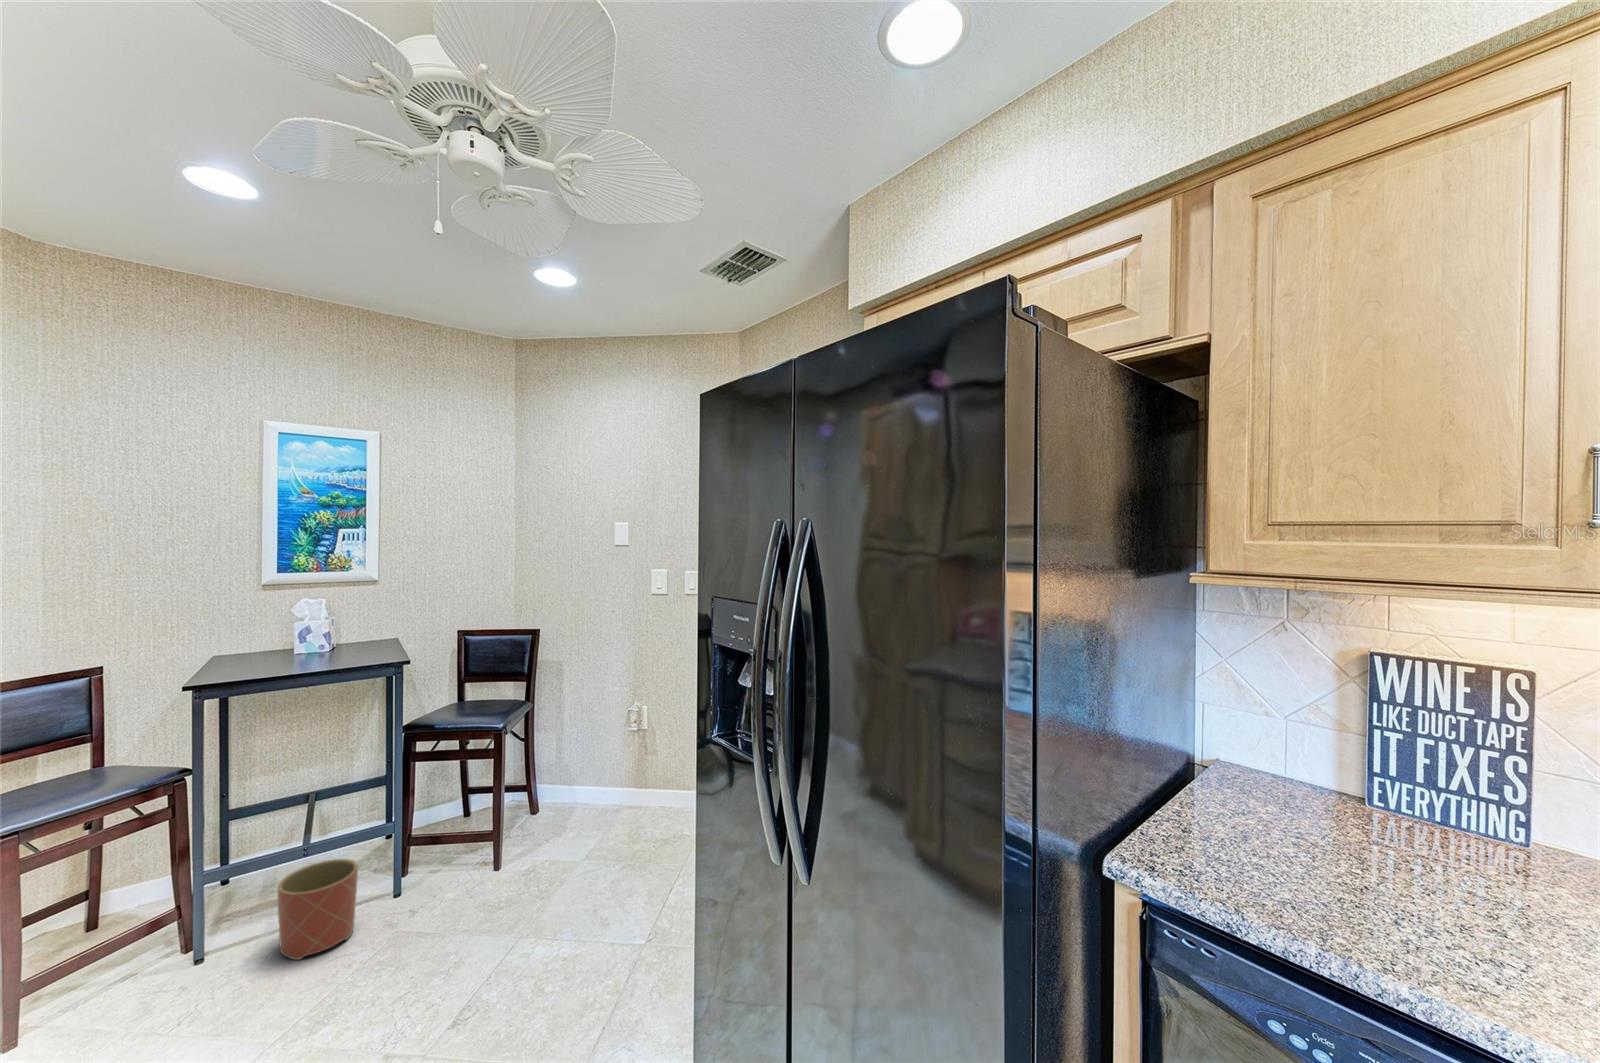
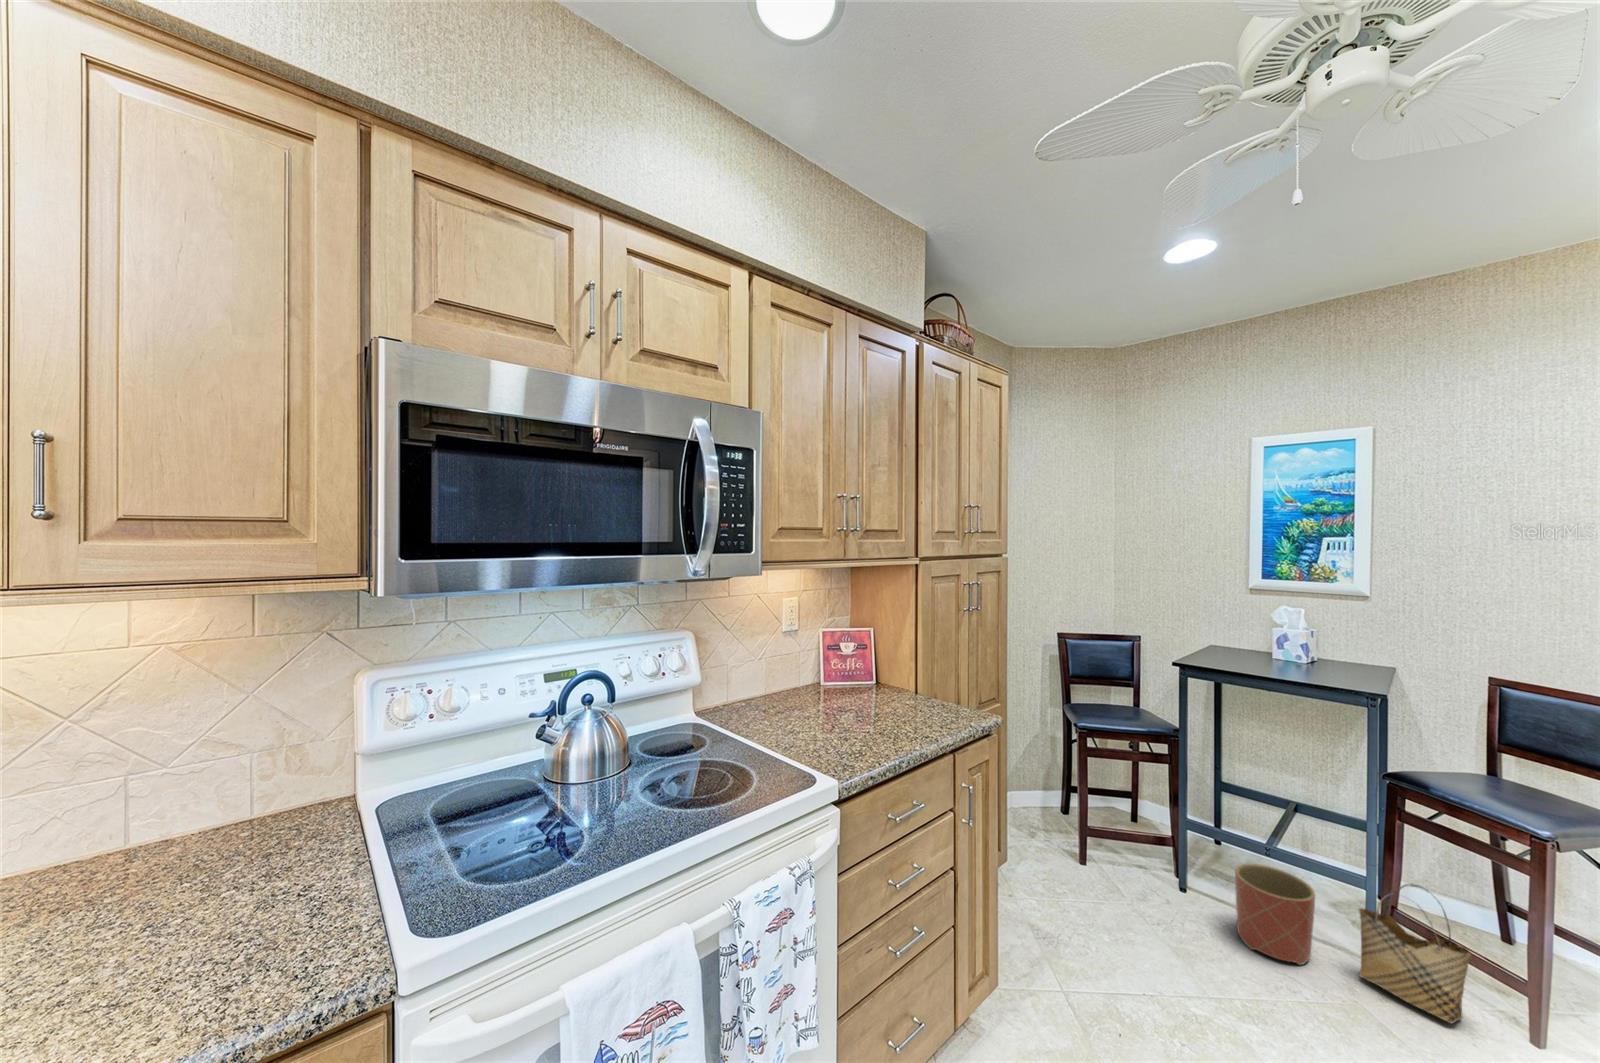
woven basket: none [391,809,467,913] -> present [1359,884,1471,1023]

